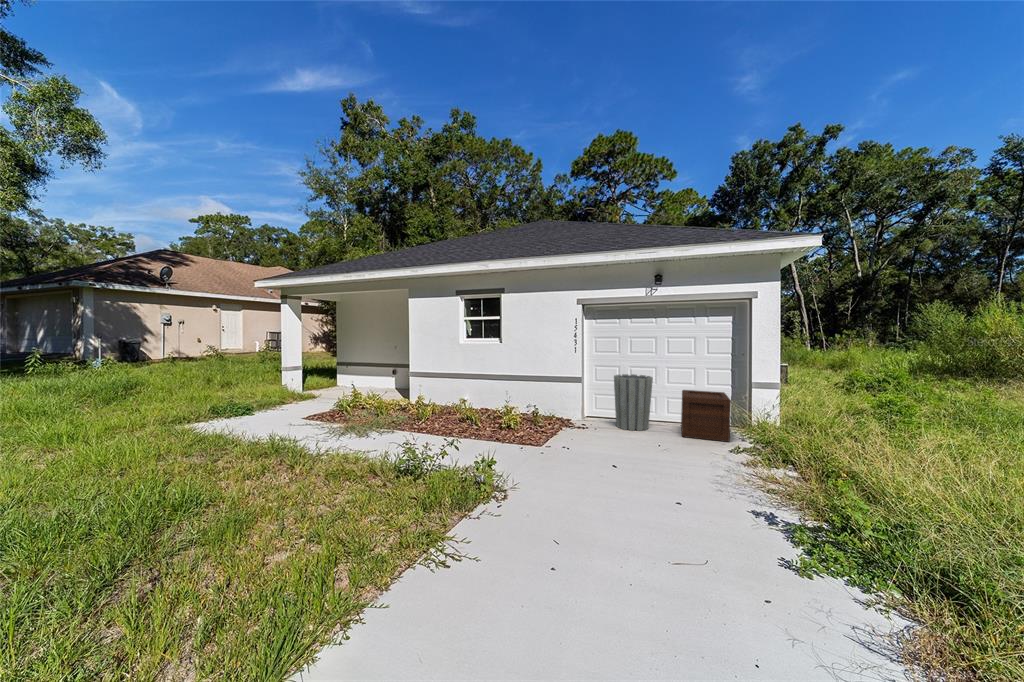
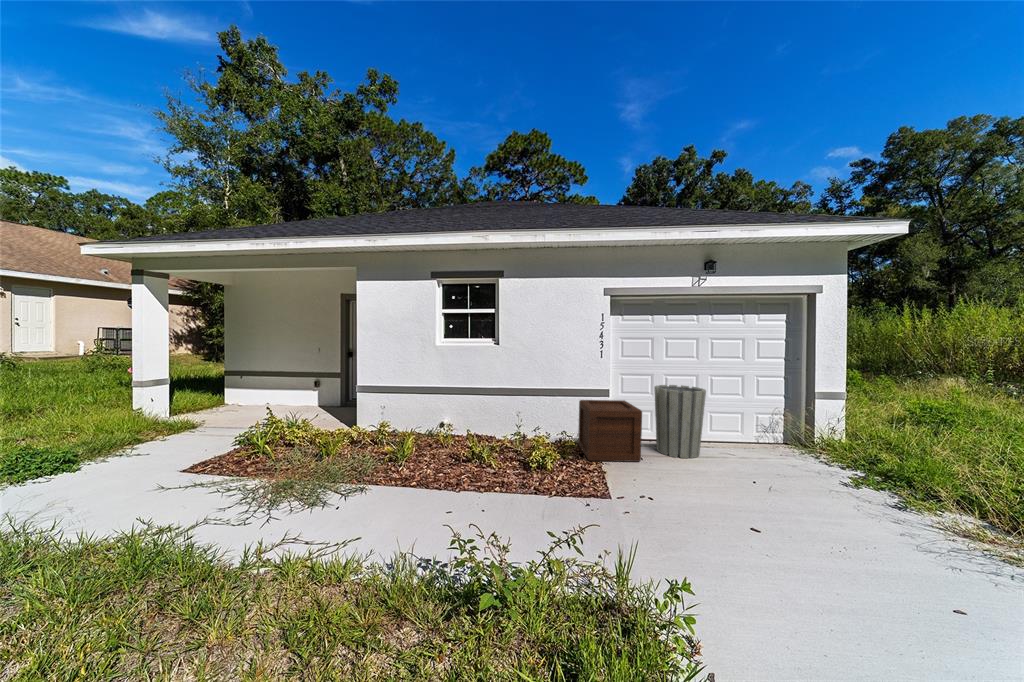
wooden crate: present [681,390,731,442] -> present [578,400,642,462]

